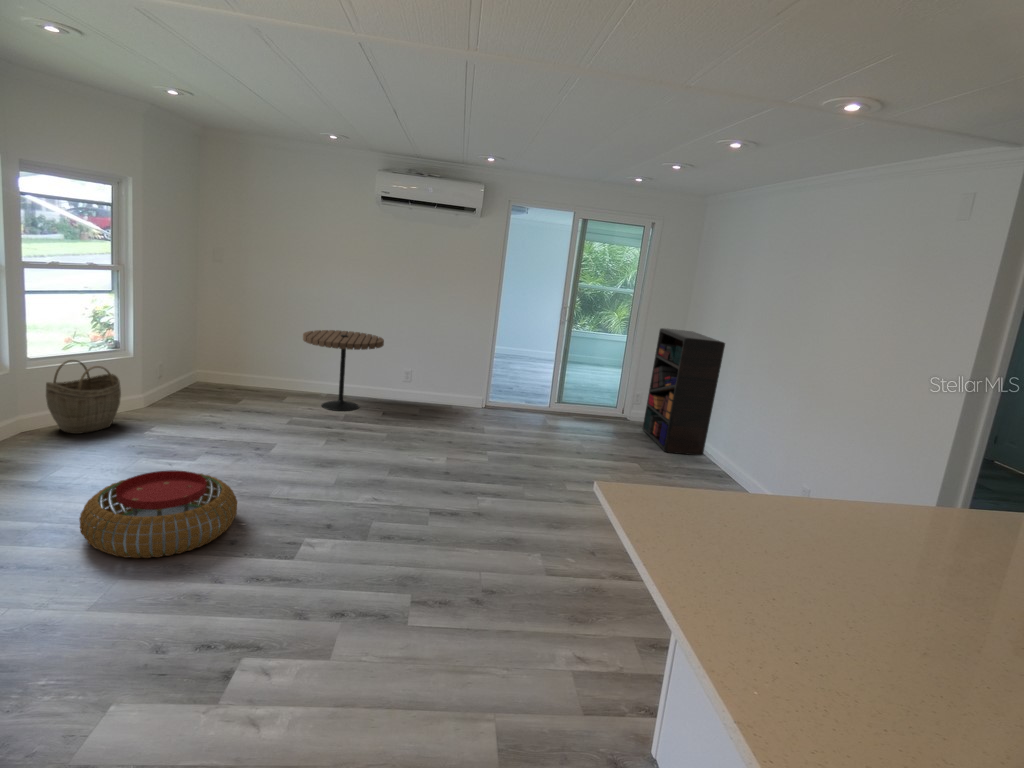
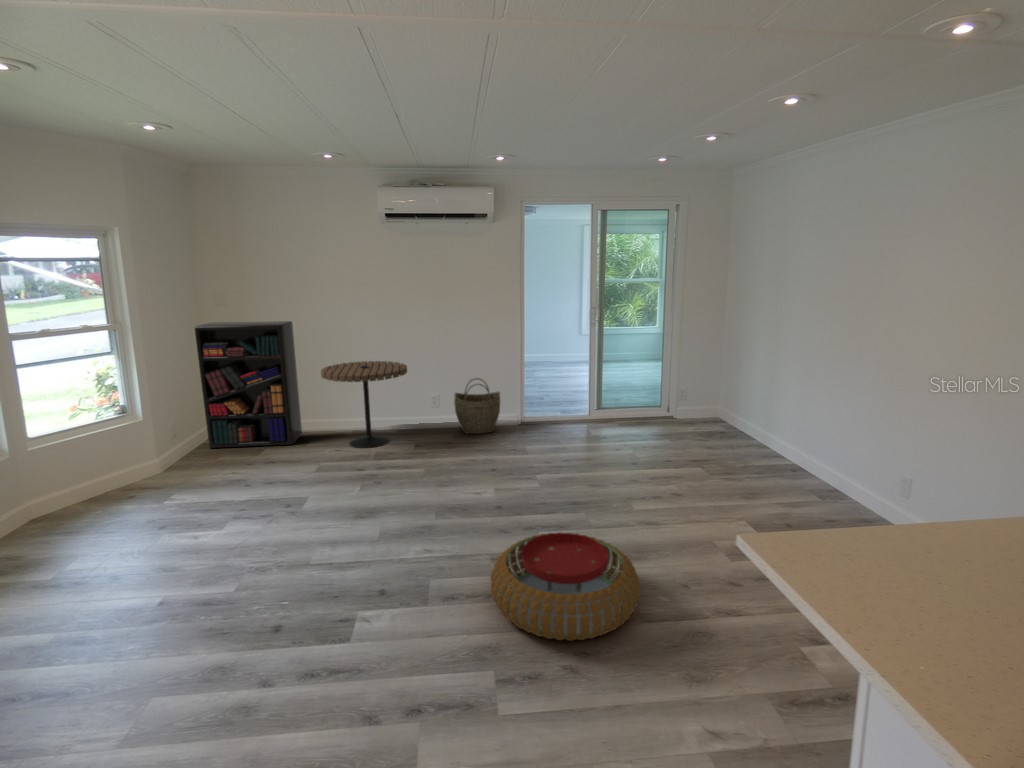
bookshelf: present [642,328,725,455] -> present [195,321,302,448]
woven basket: present [46,360,121,434] -> present [454,378,500,434]
pouf: present [79,471,237,558] -> present [490,532,640,641]

